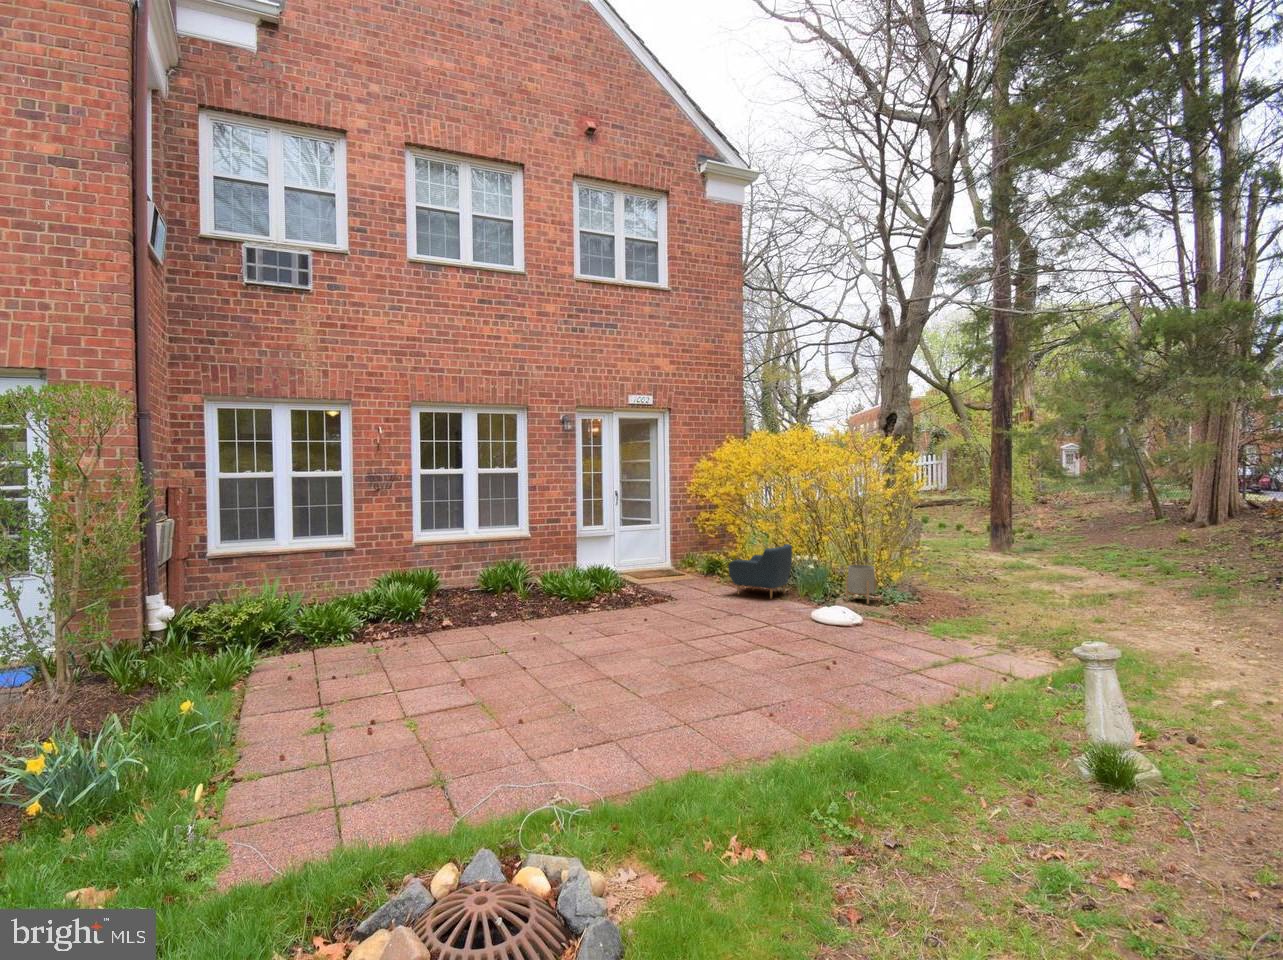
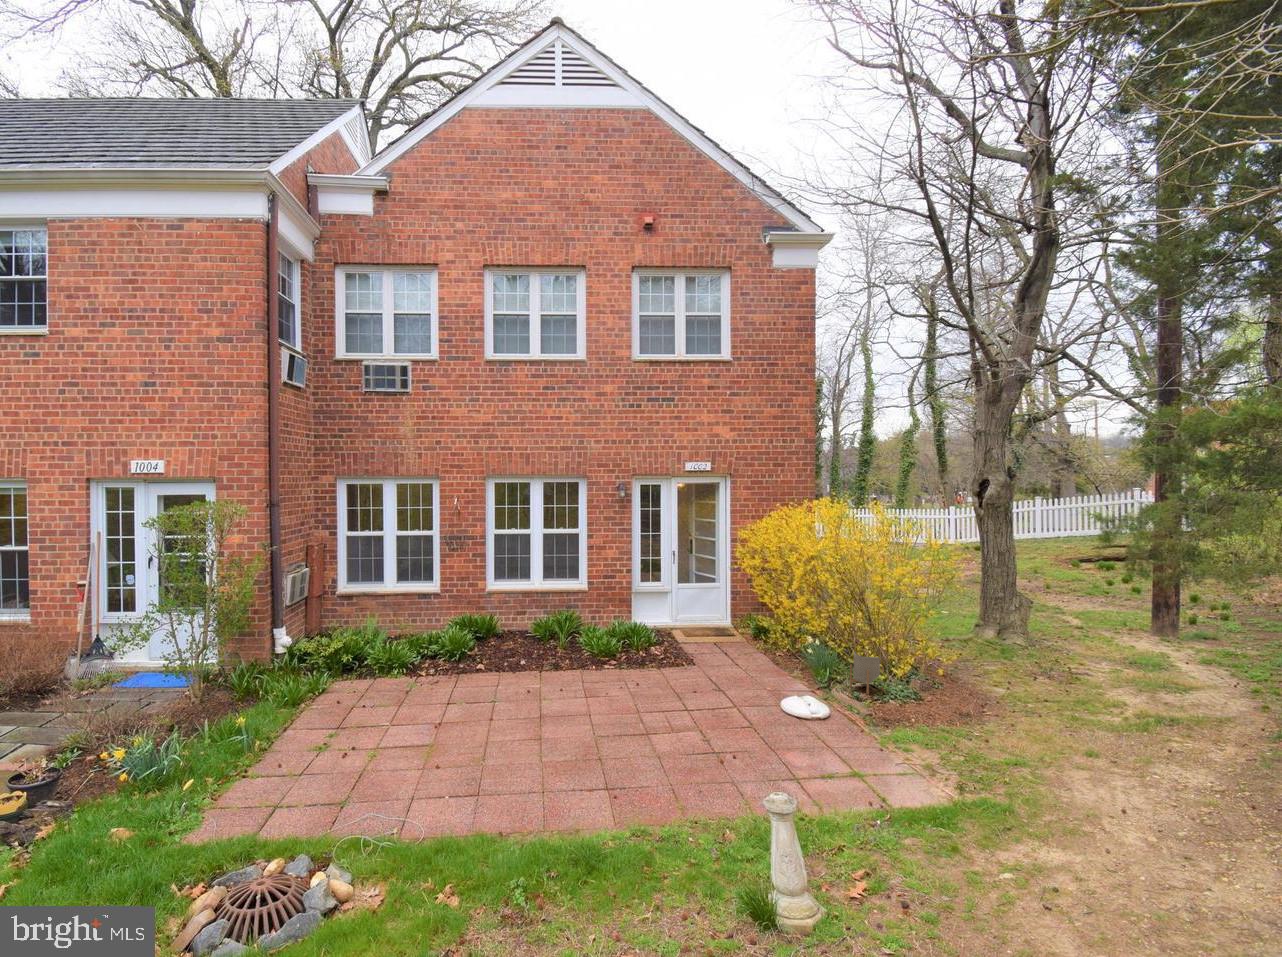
armchair: present [728,544,792,598] -> none [744,620,810,675]

